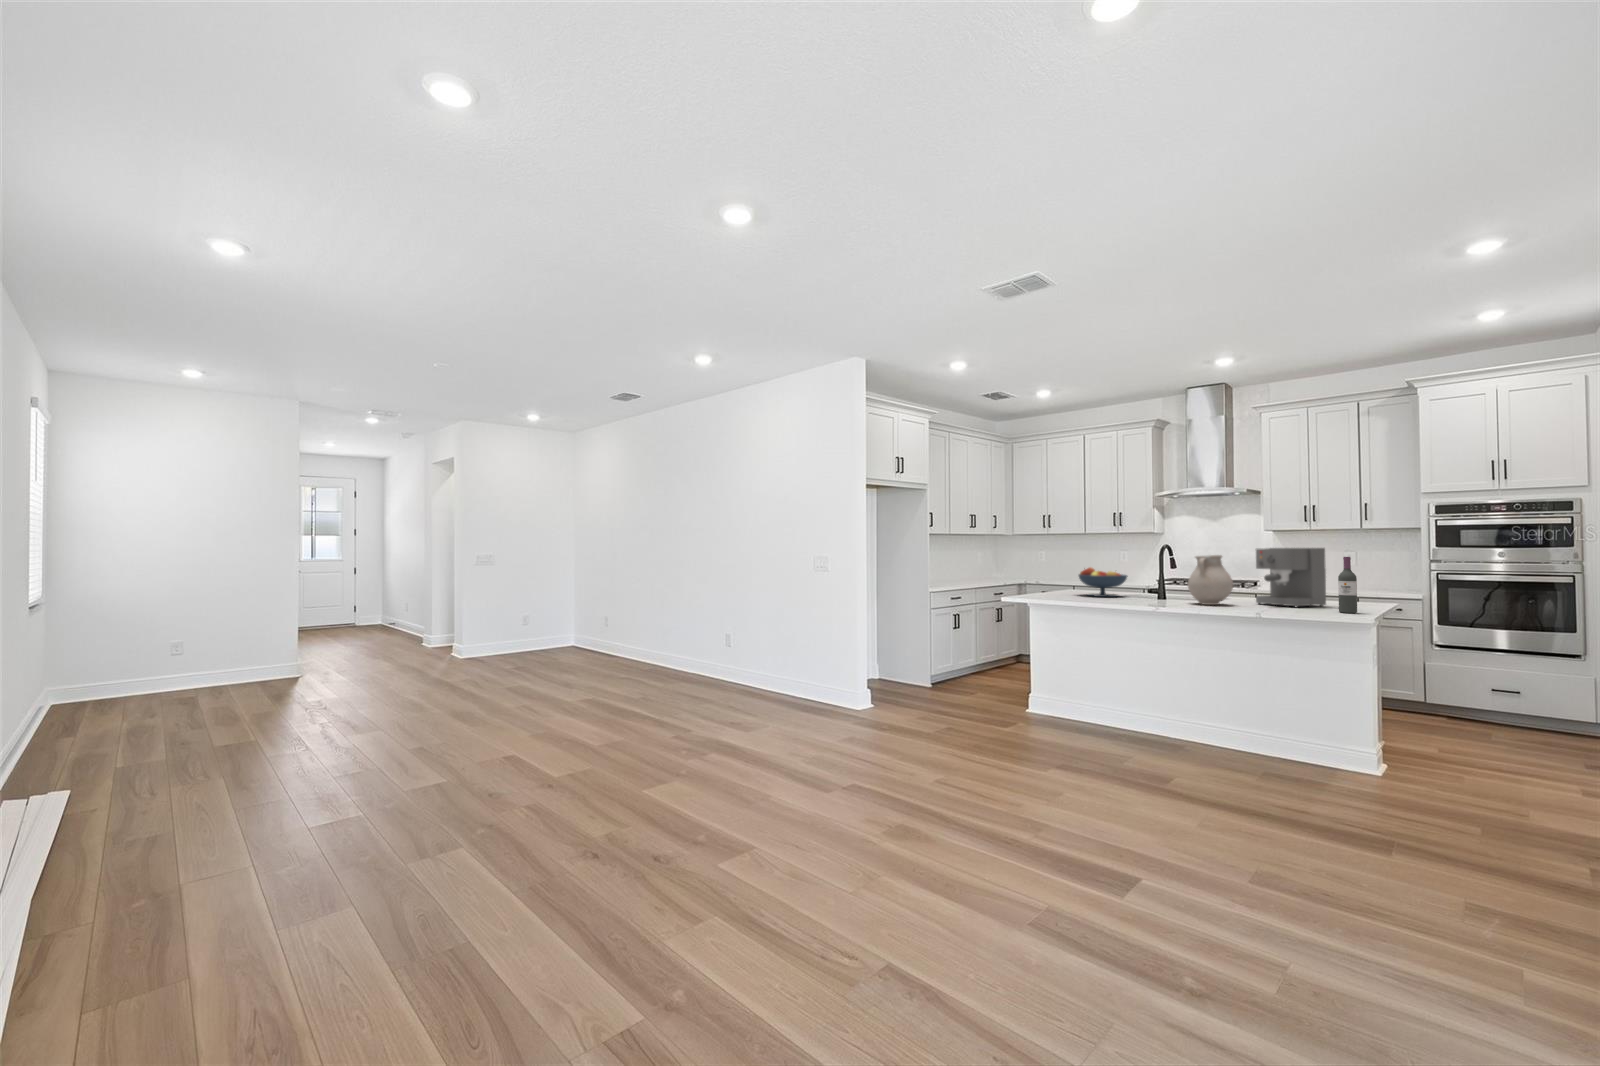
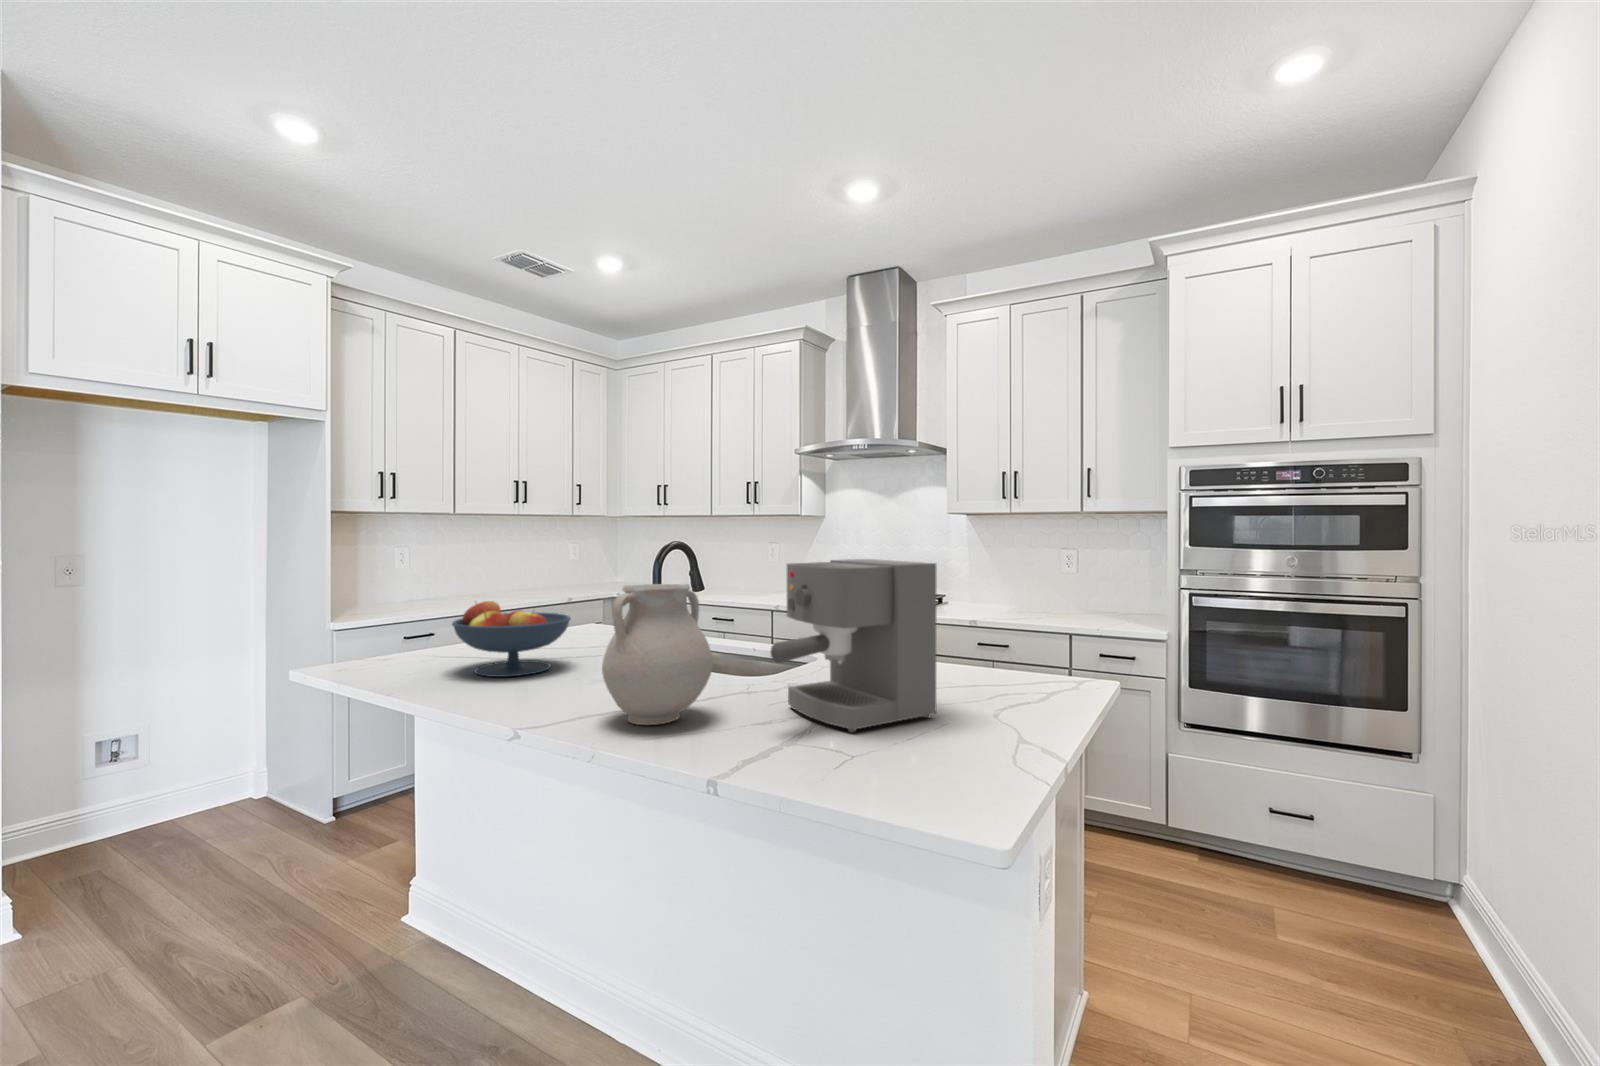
wine bottle: present [1338,557,1357,613] -> none [921,601,966,781]

